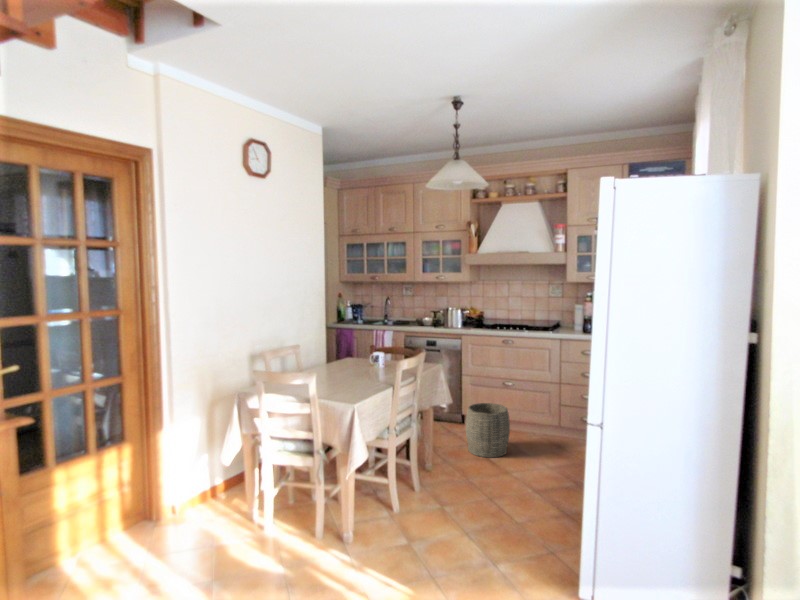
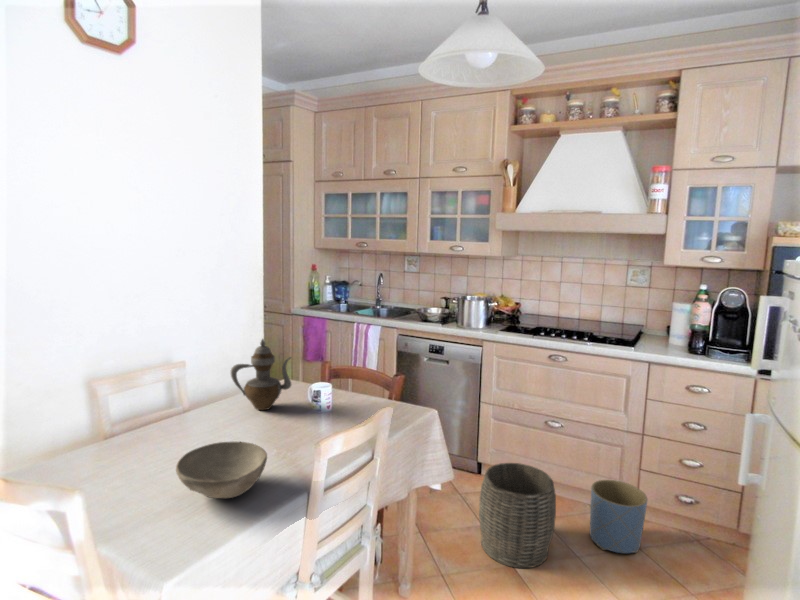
teapot: none [332,328,364,367] -> present [231,339,291,410]
bowl: none [336,369,374,388] -> present [176,442,267,498]
planter: none [530,411,562,449] -> present [590,480,647,553]

